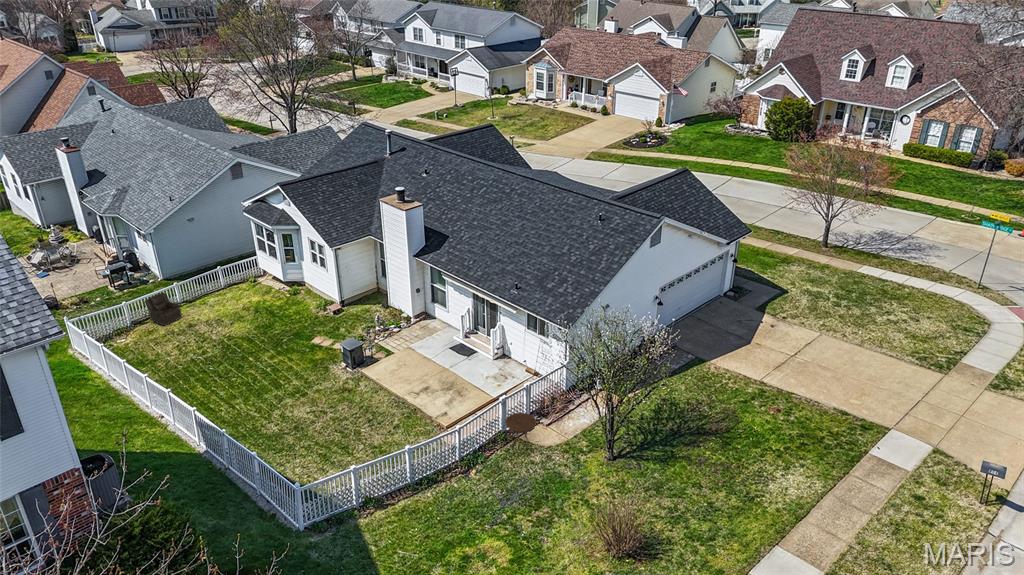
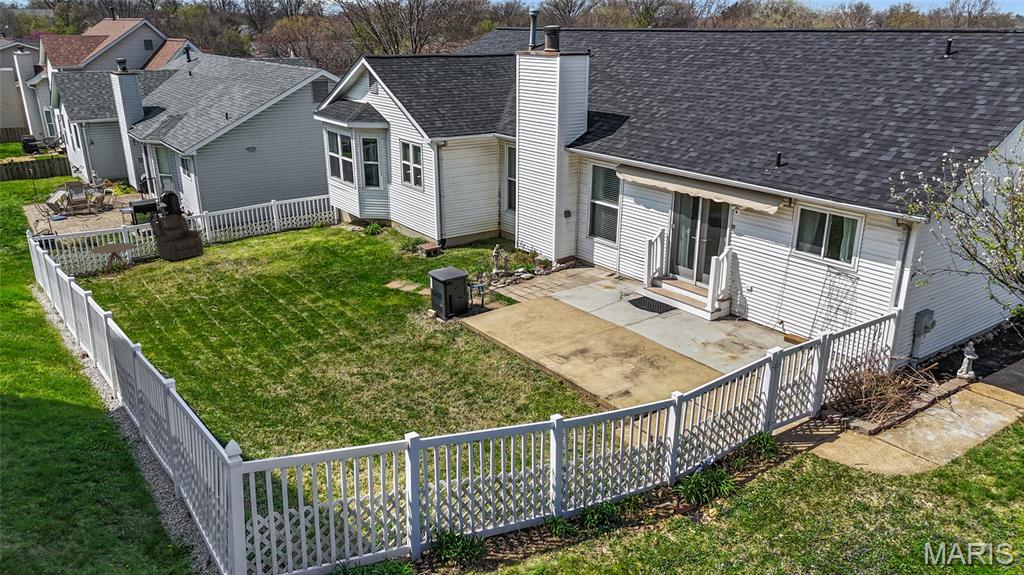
round table: present [505,413,536,443] -> present [91,243,134,276]

